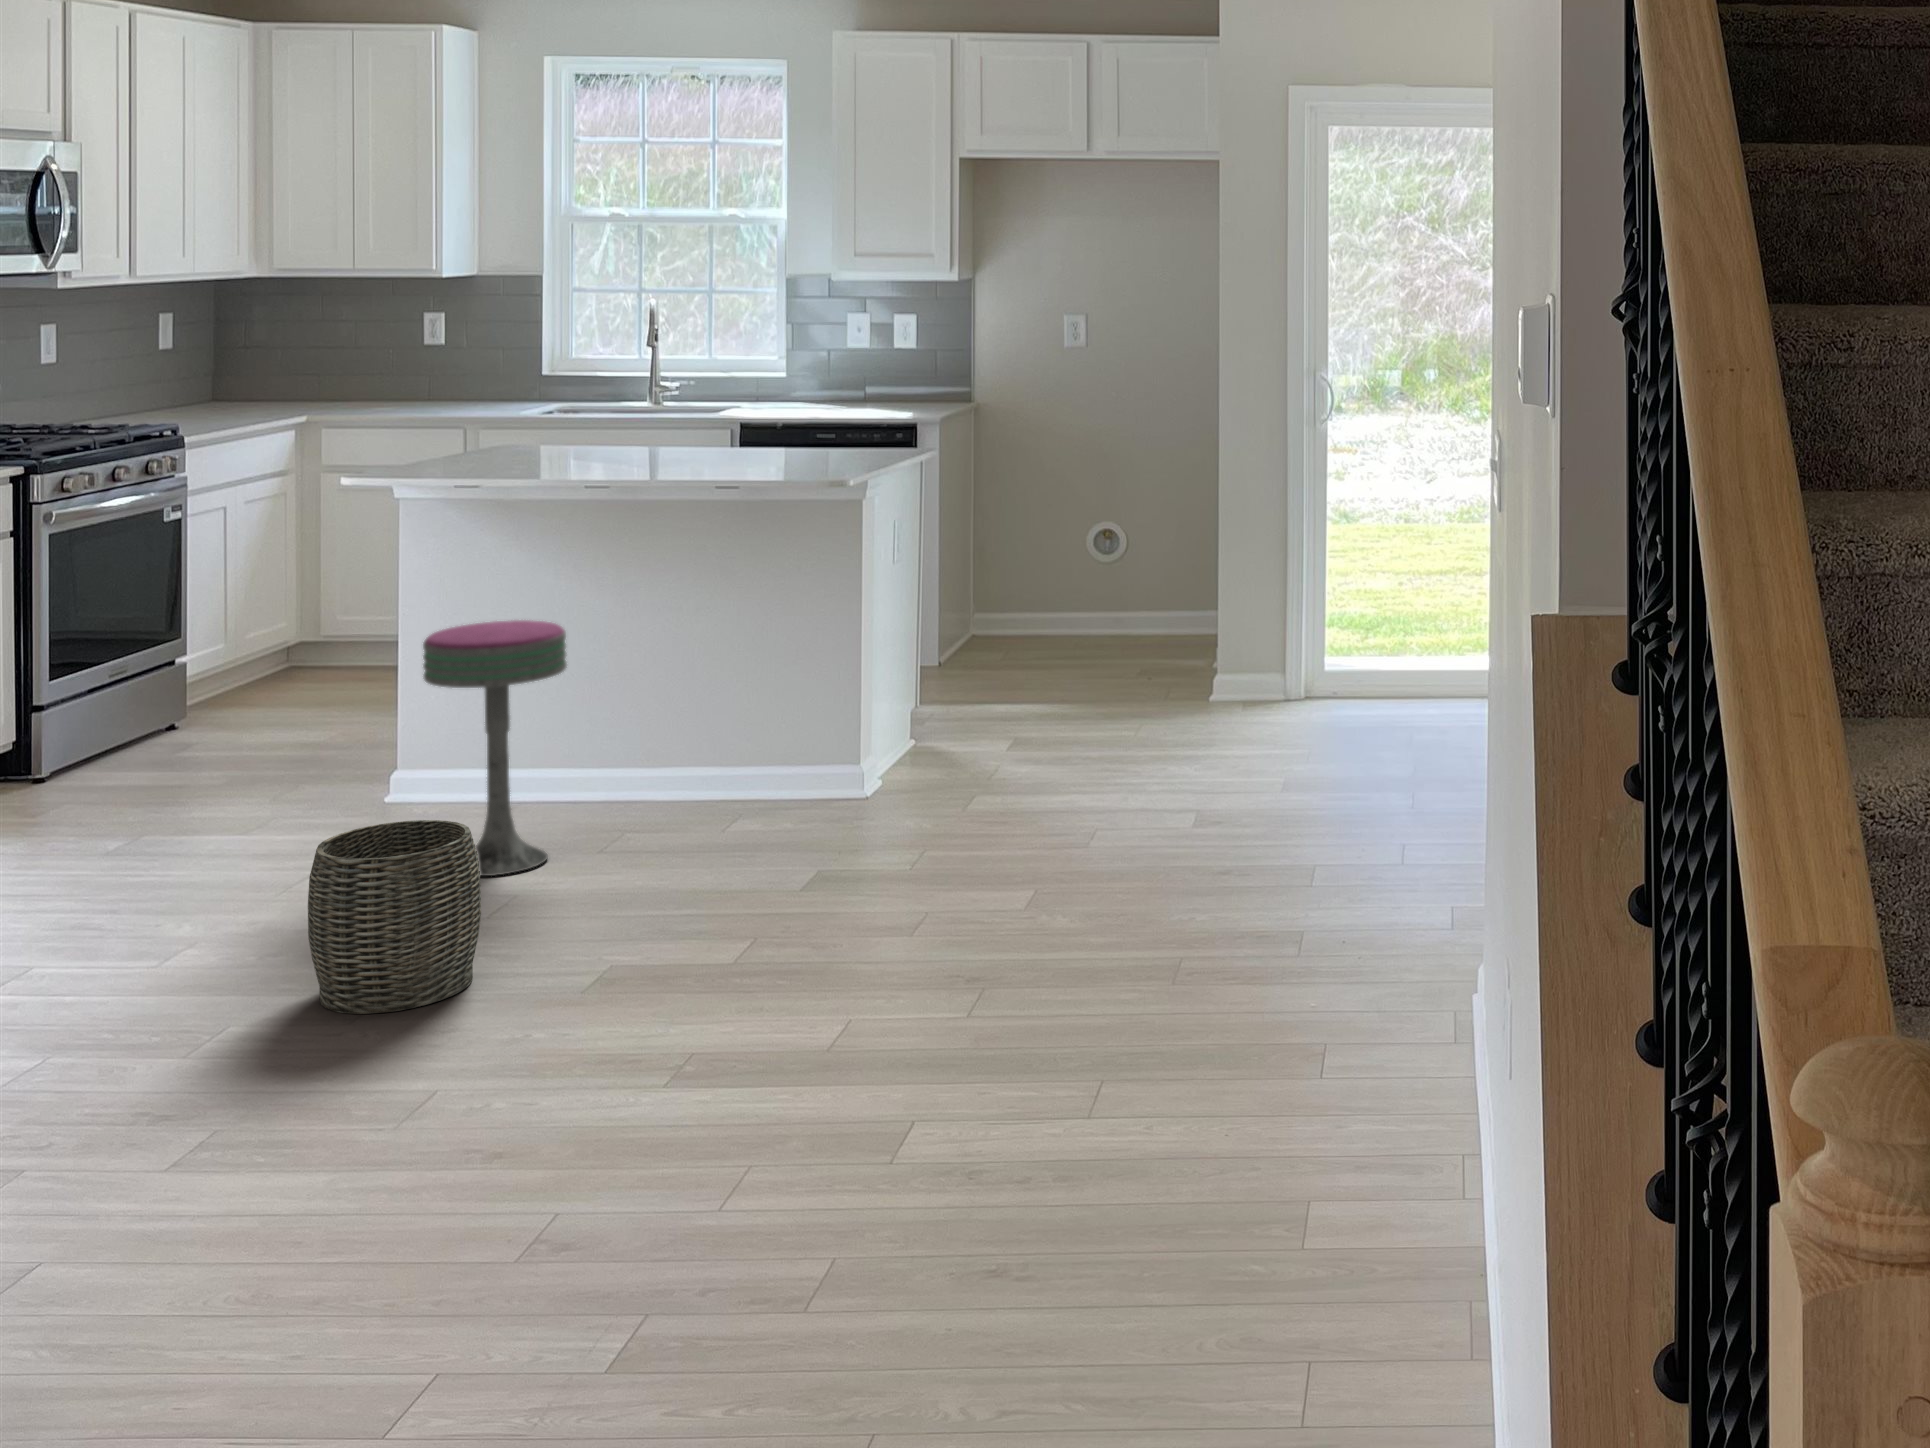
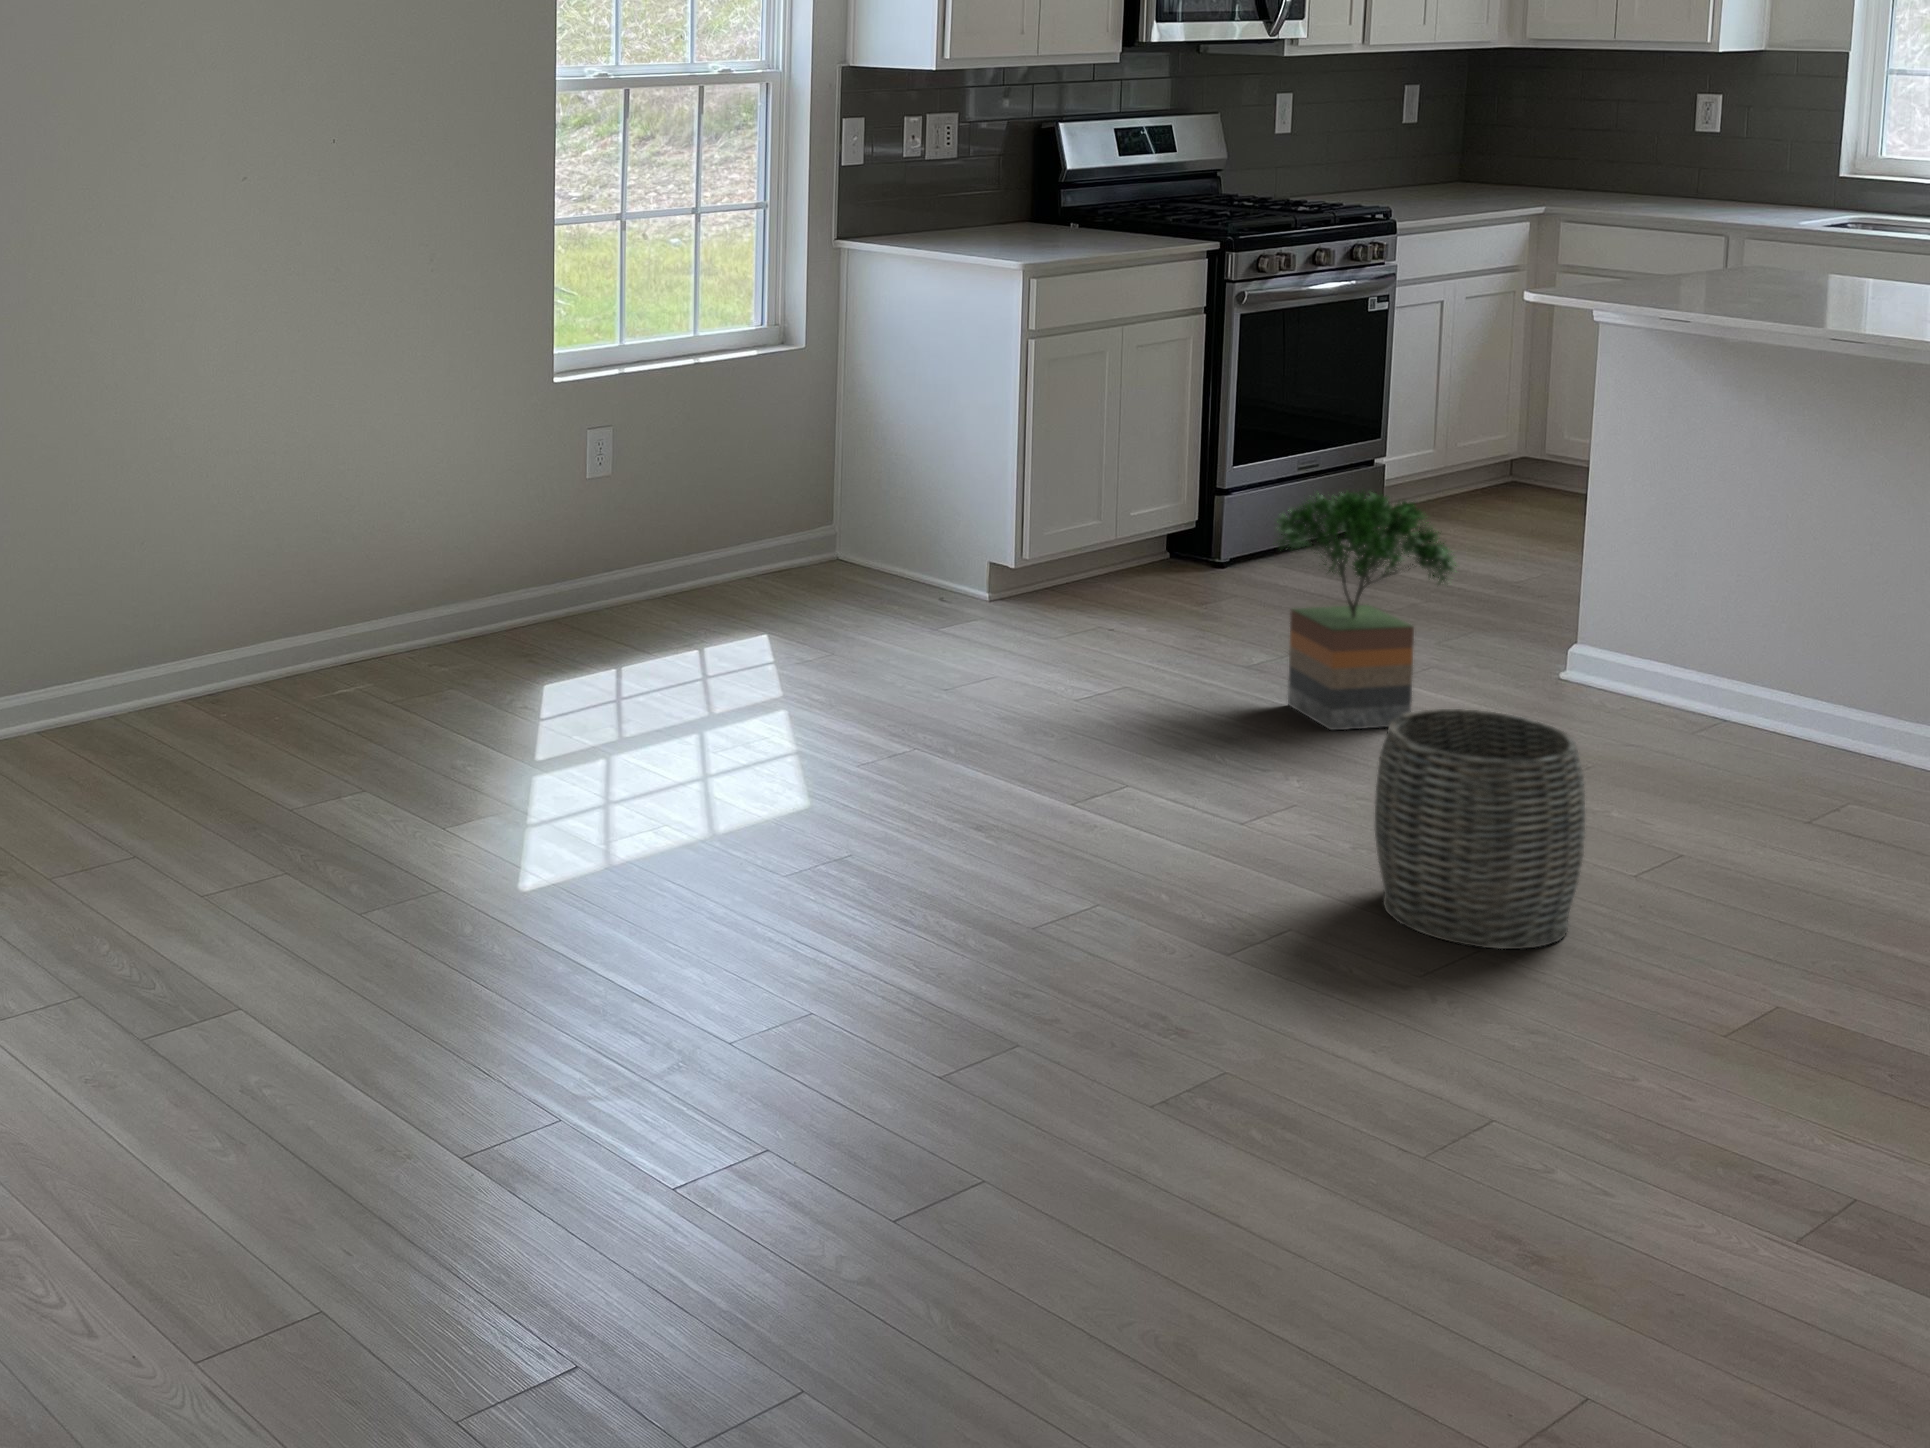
bar stool: present [423,620,567,876] -> none [1574,480,1767,806]
potted tree: none [140,670,323,891] -> present [1273,490,1456,730]

